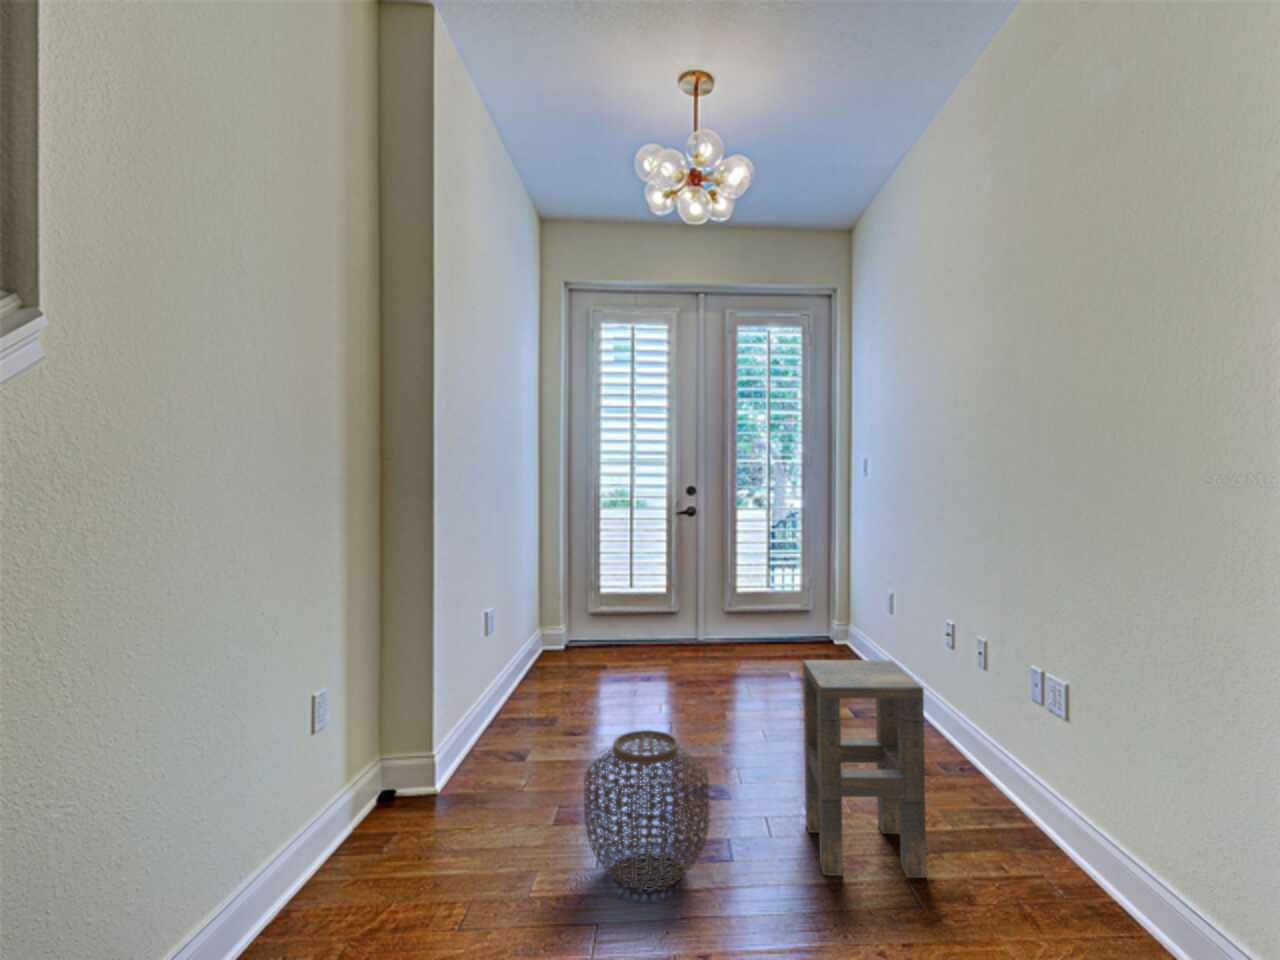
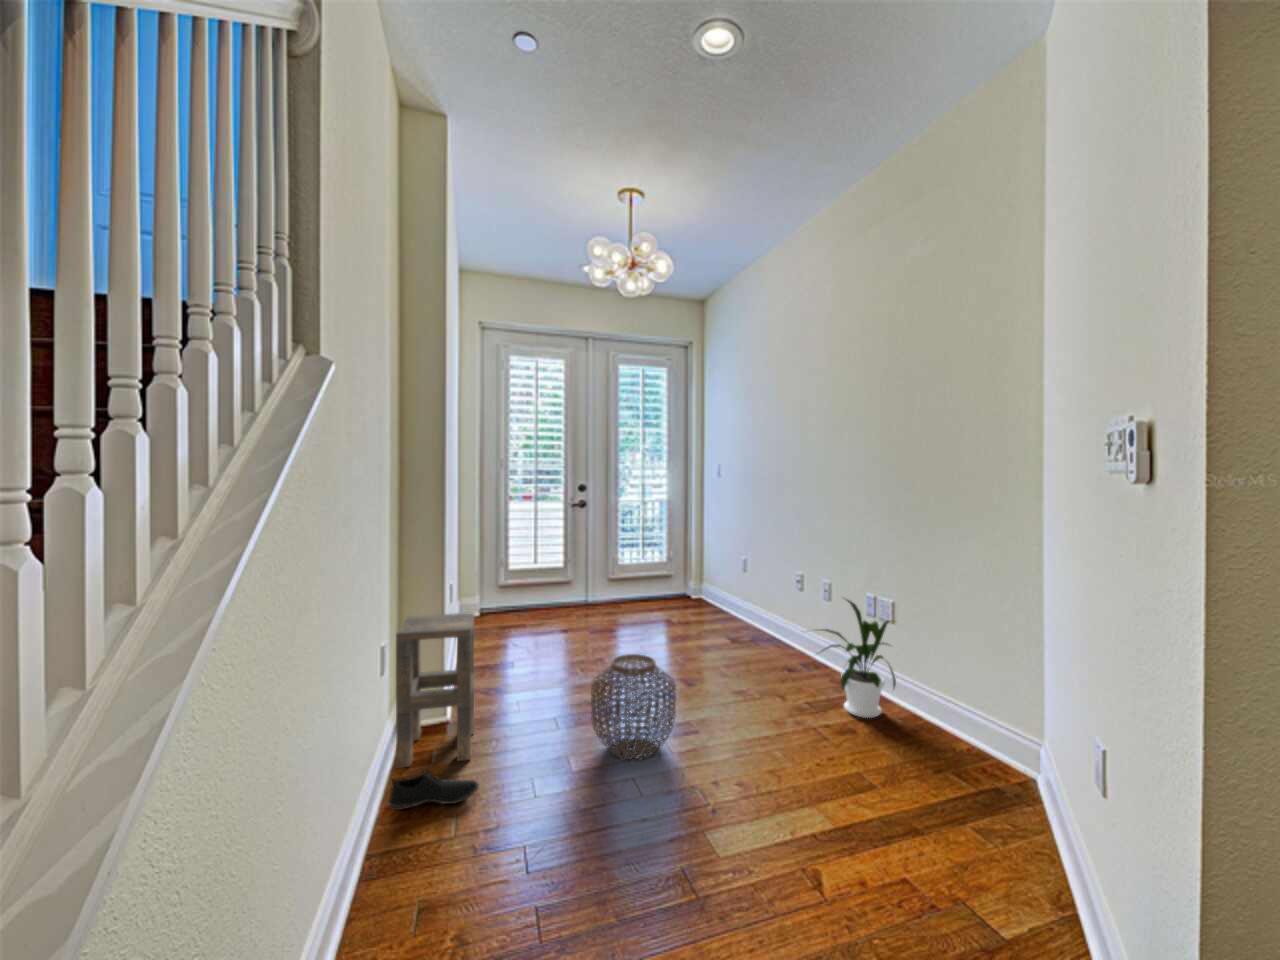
side table: present [803,660,926,878] -> present [396,613,474,768]
house plant: none [946,662,1121,874] -> present [821,600,896,718]
shoe: none [299,866,410,919] -> present [389,770,479,810]

